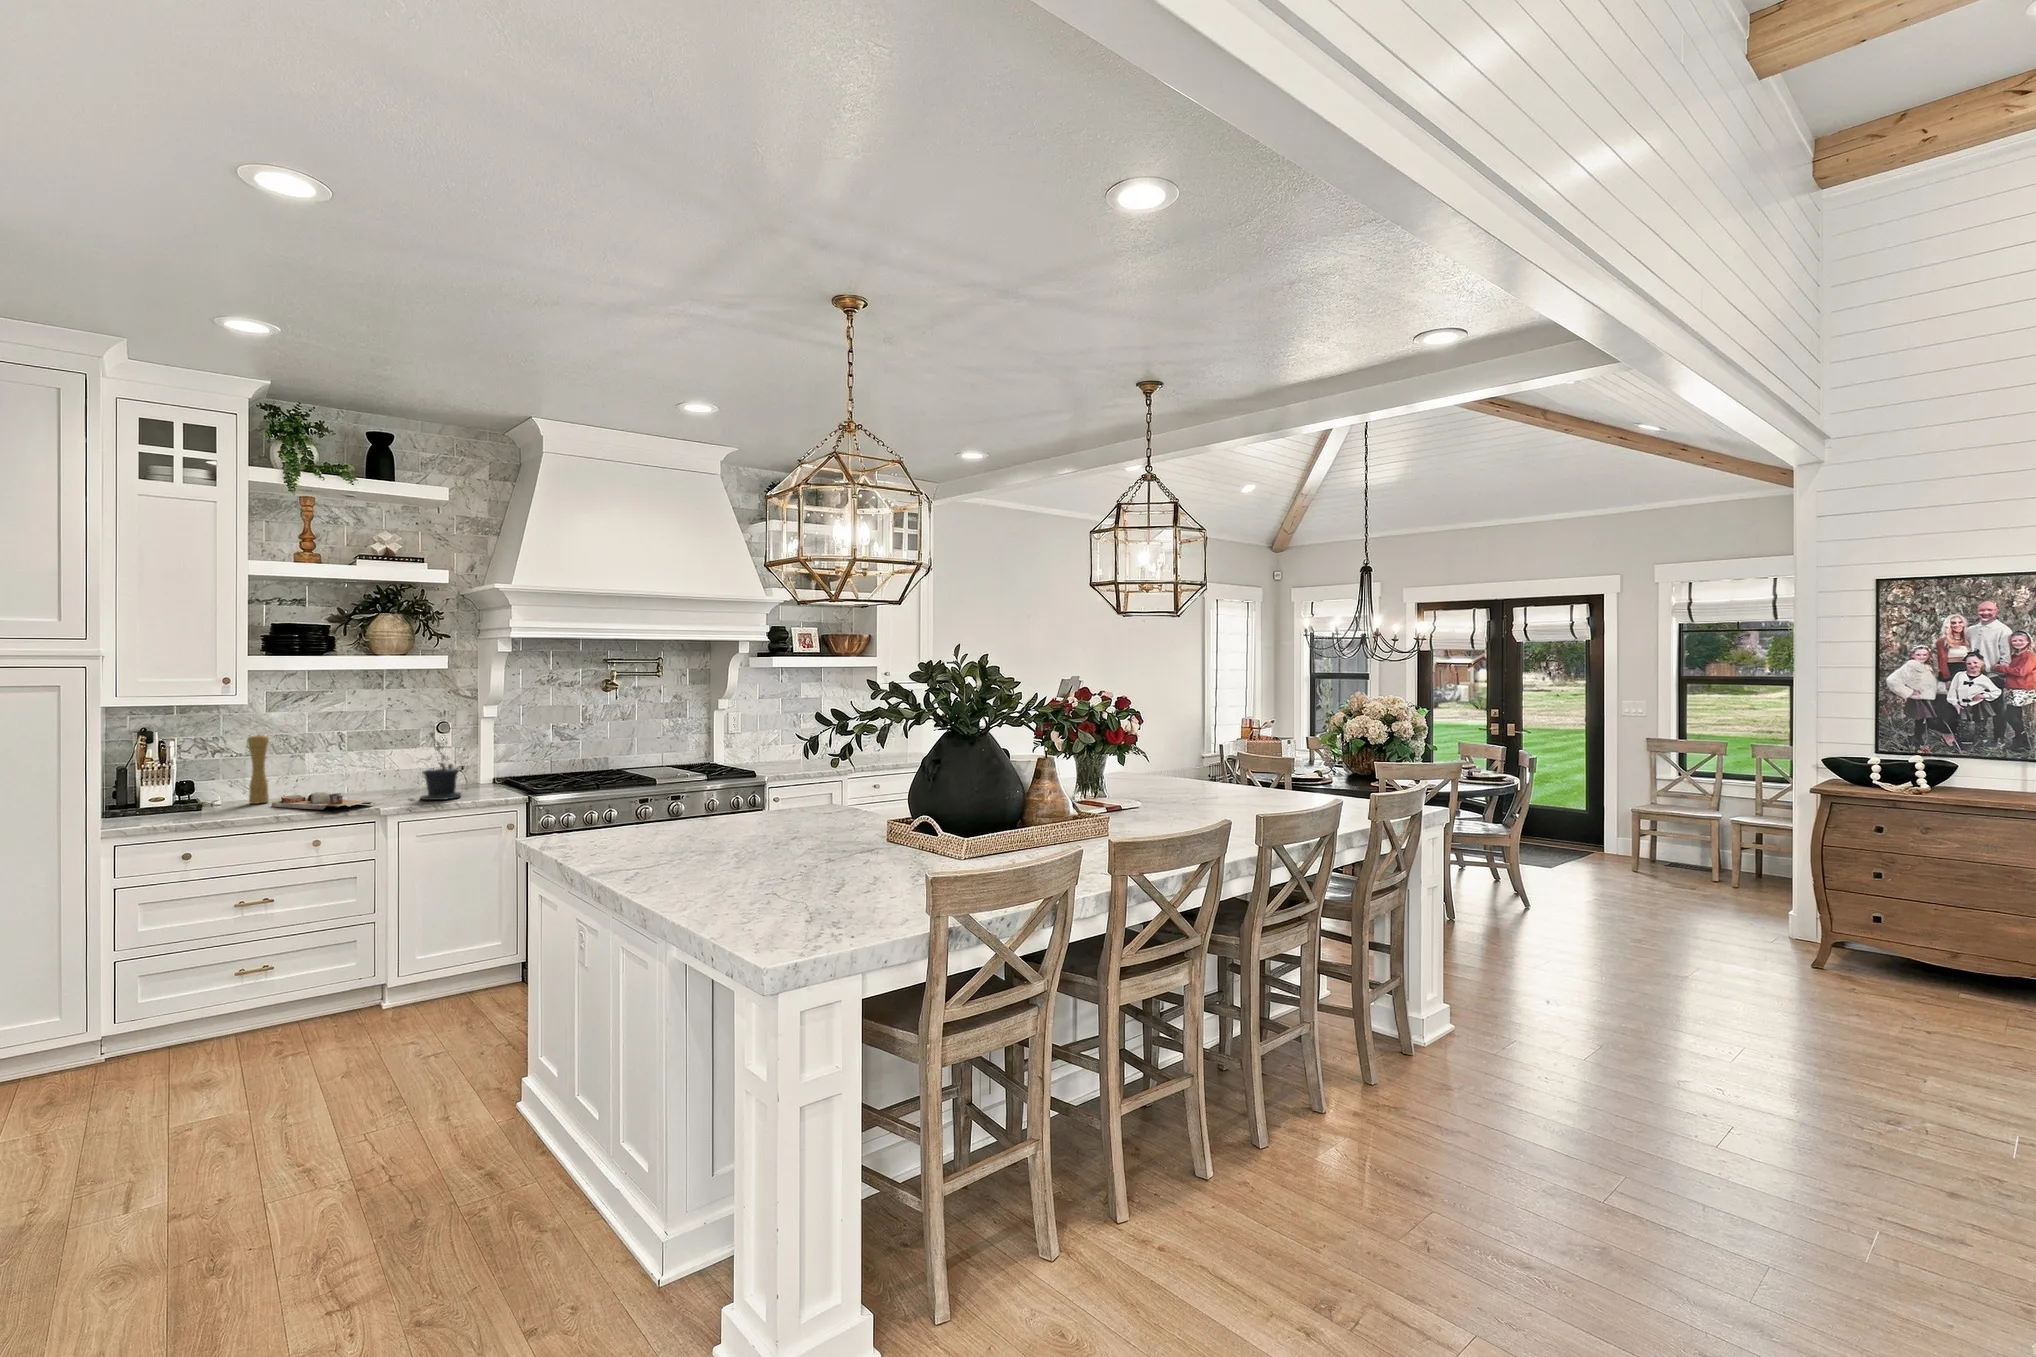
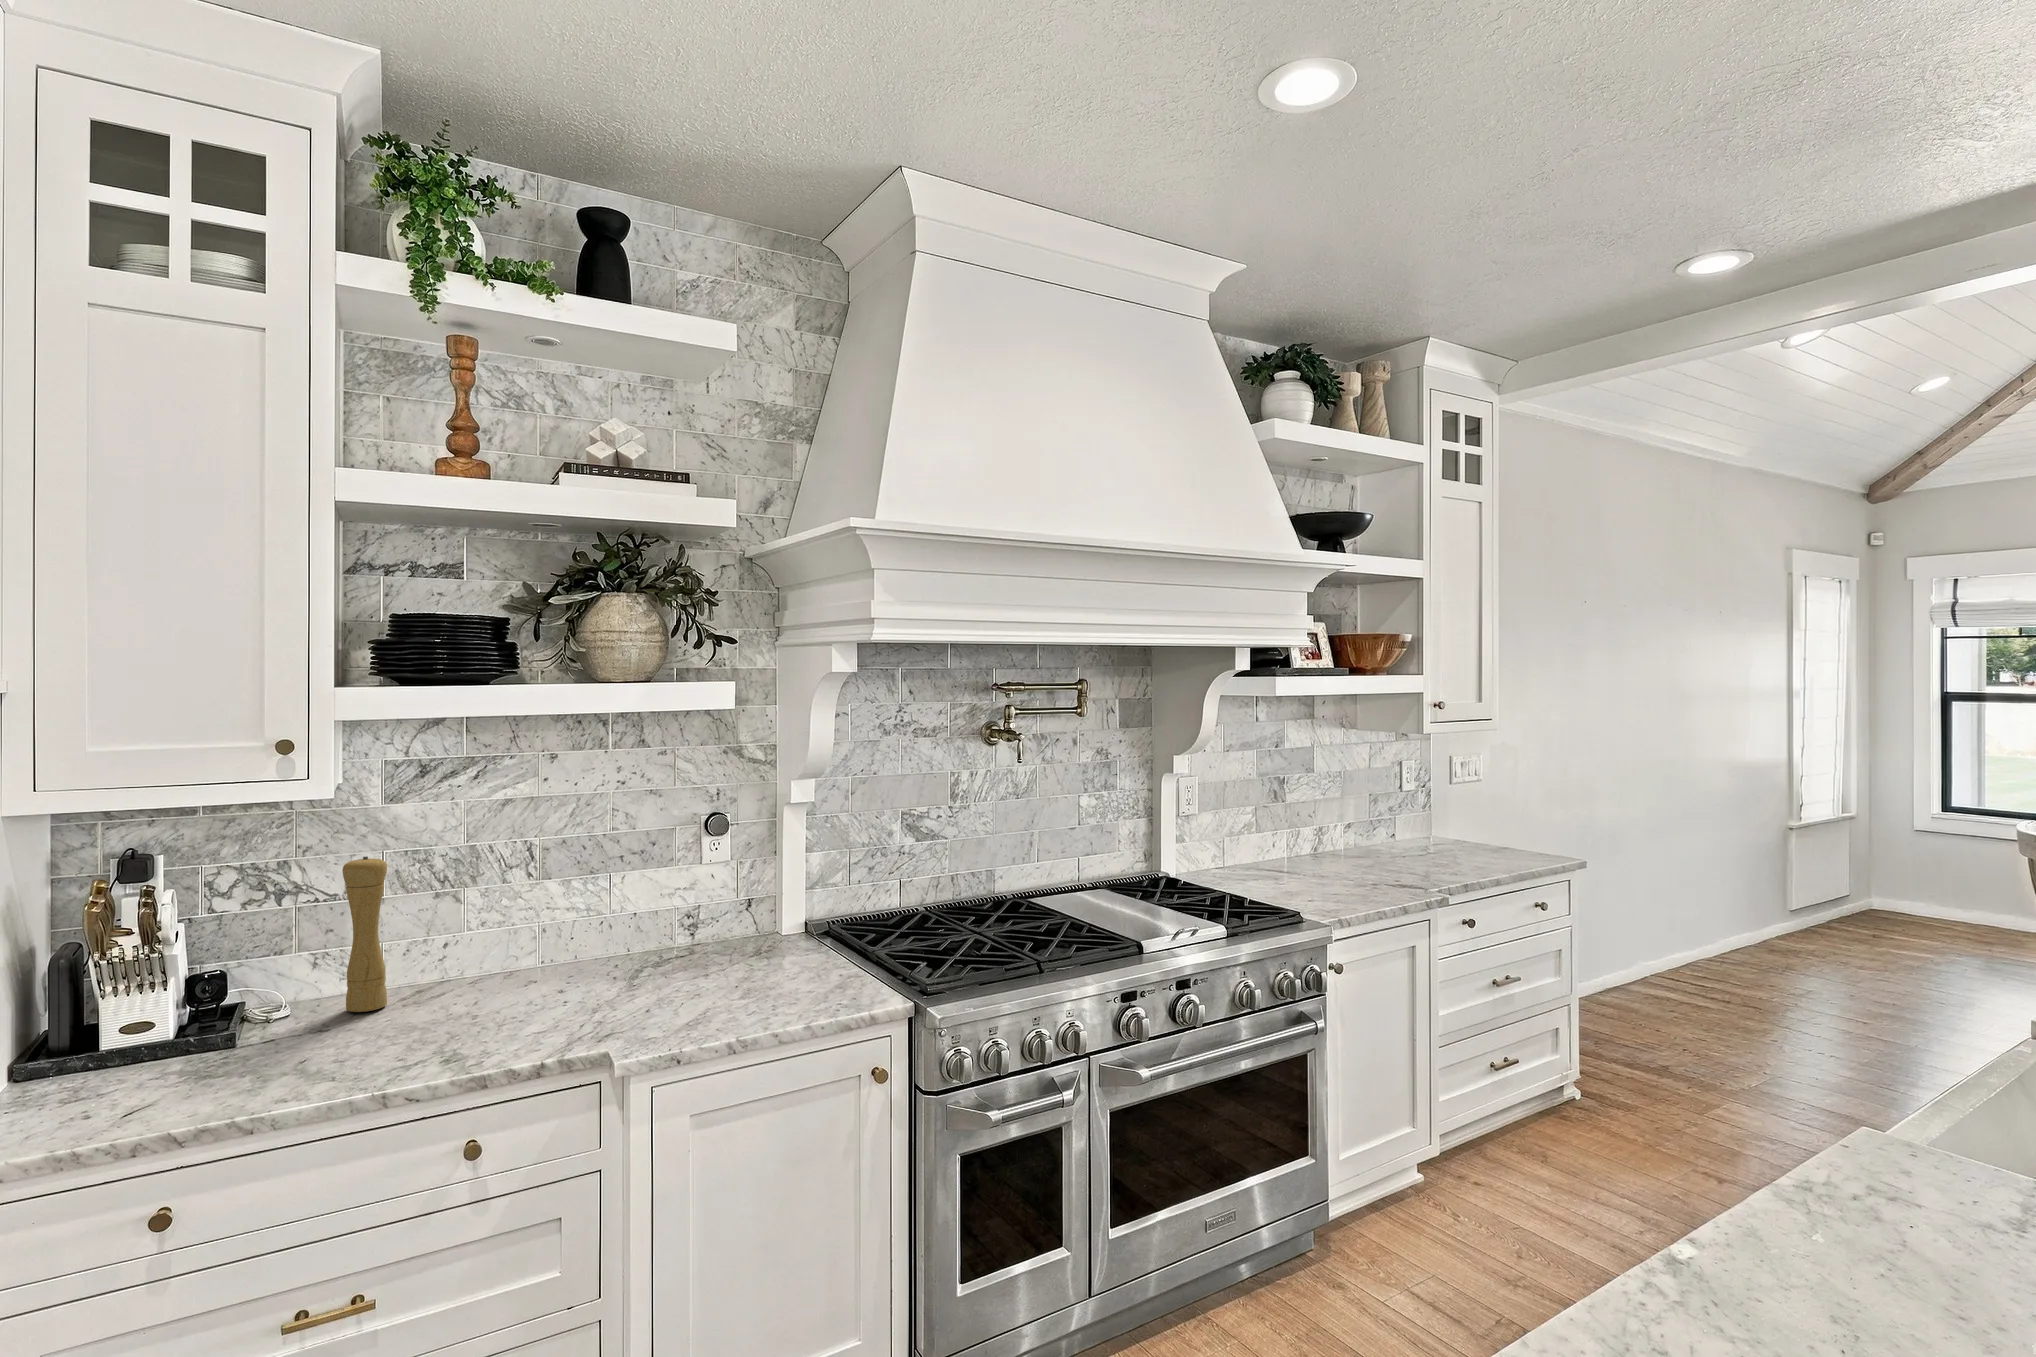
potted plant: present [420,733,461,800] -> none [670,850,780,1007]
cutting board: present [272,792,375,810] -> none [391,984,610,1046]

